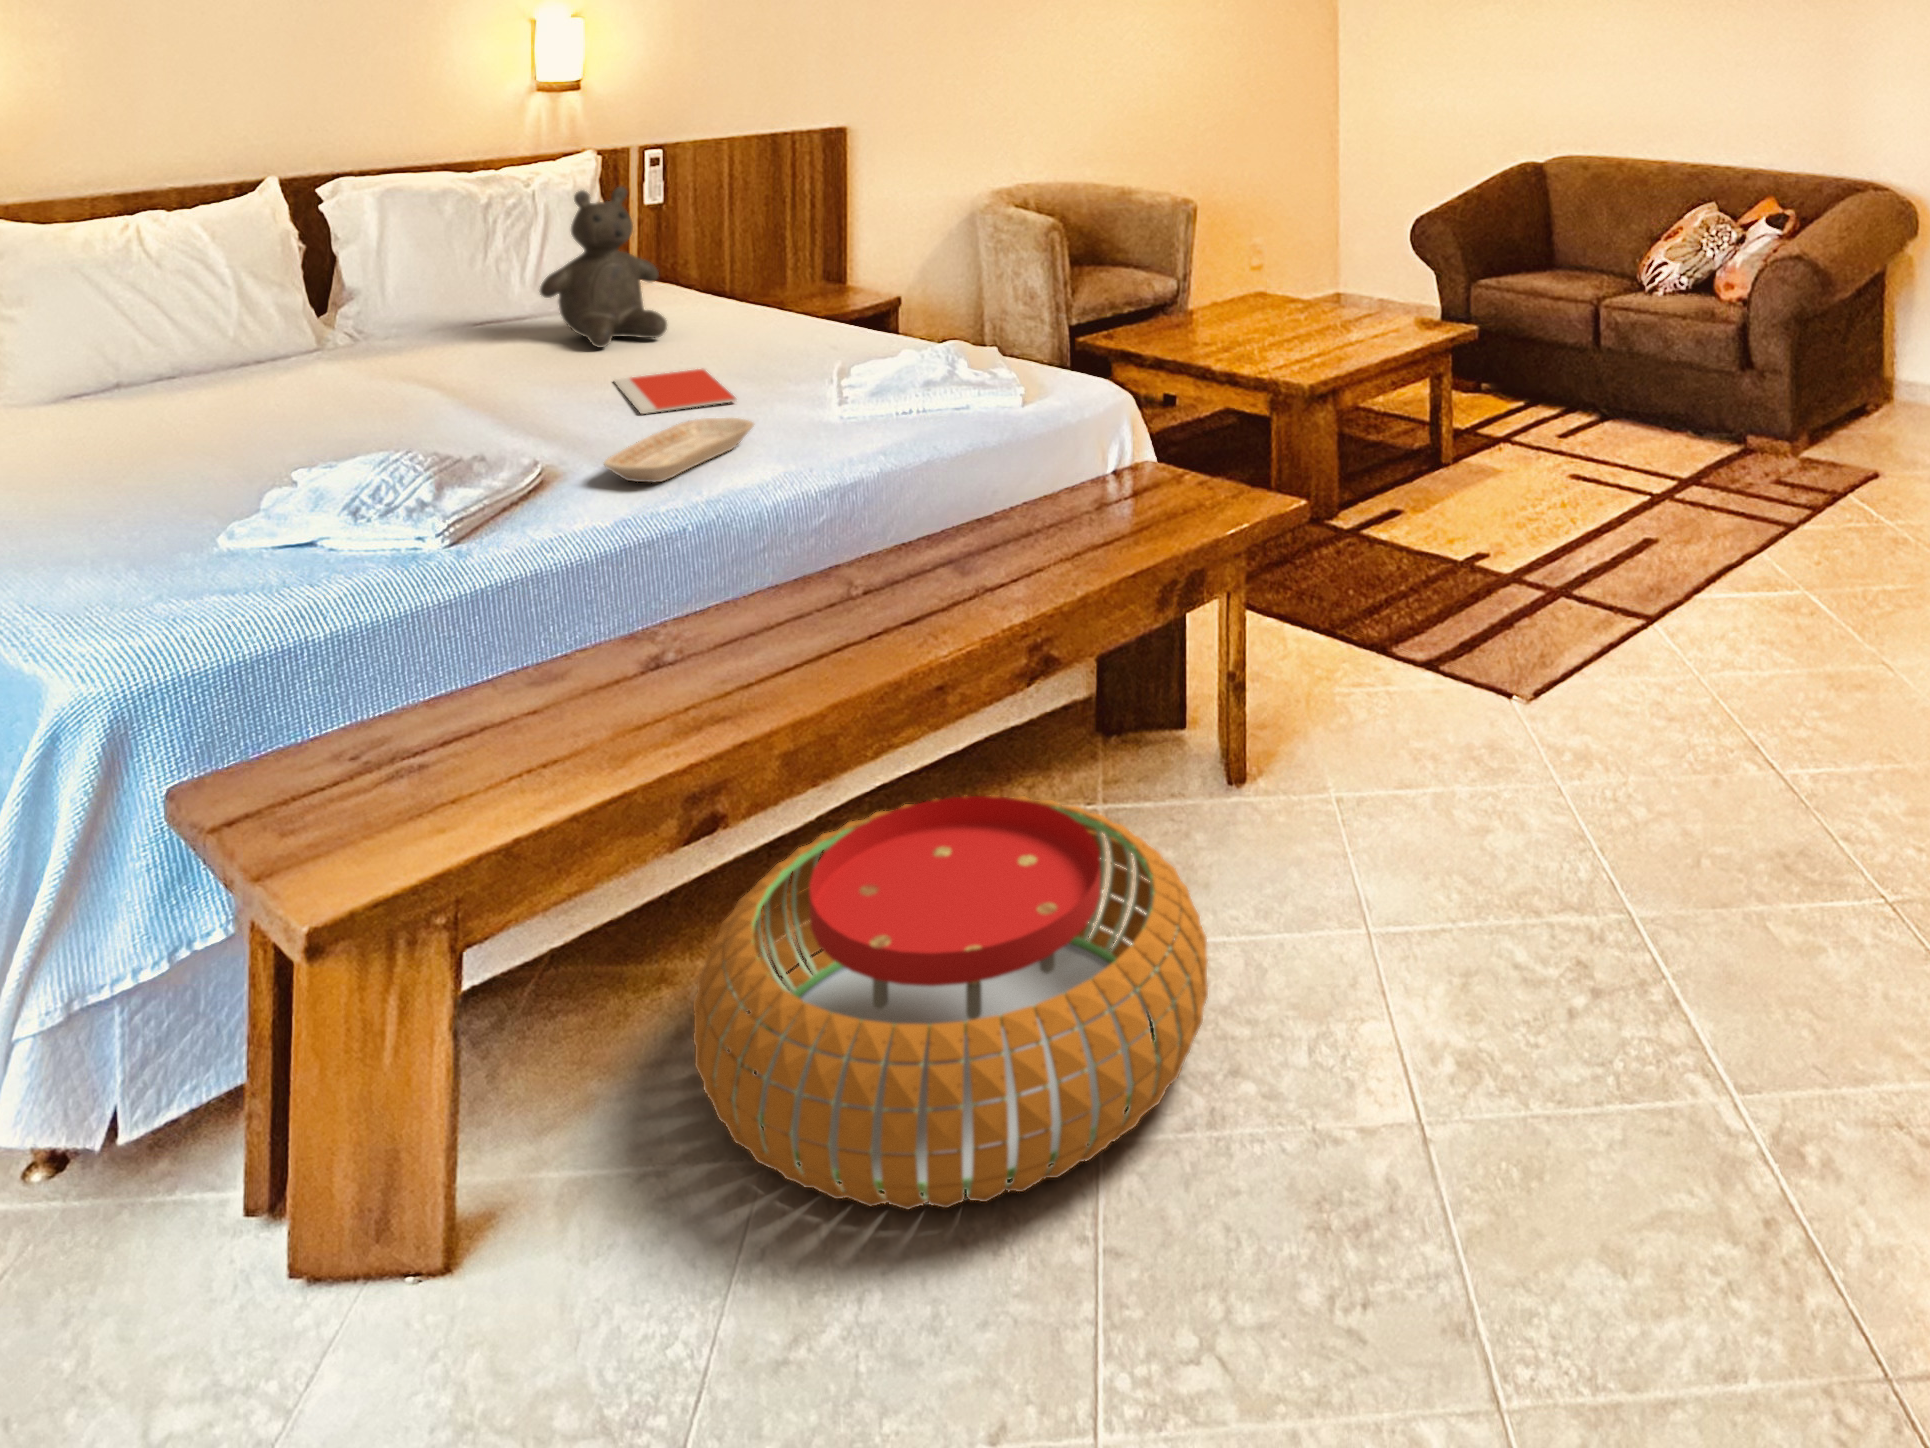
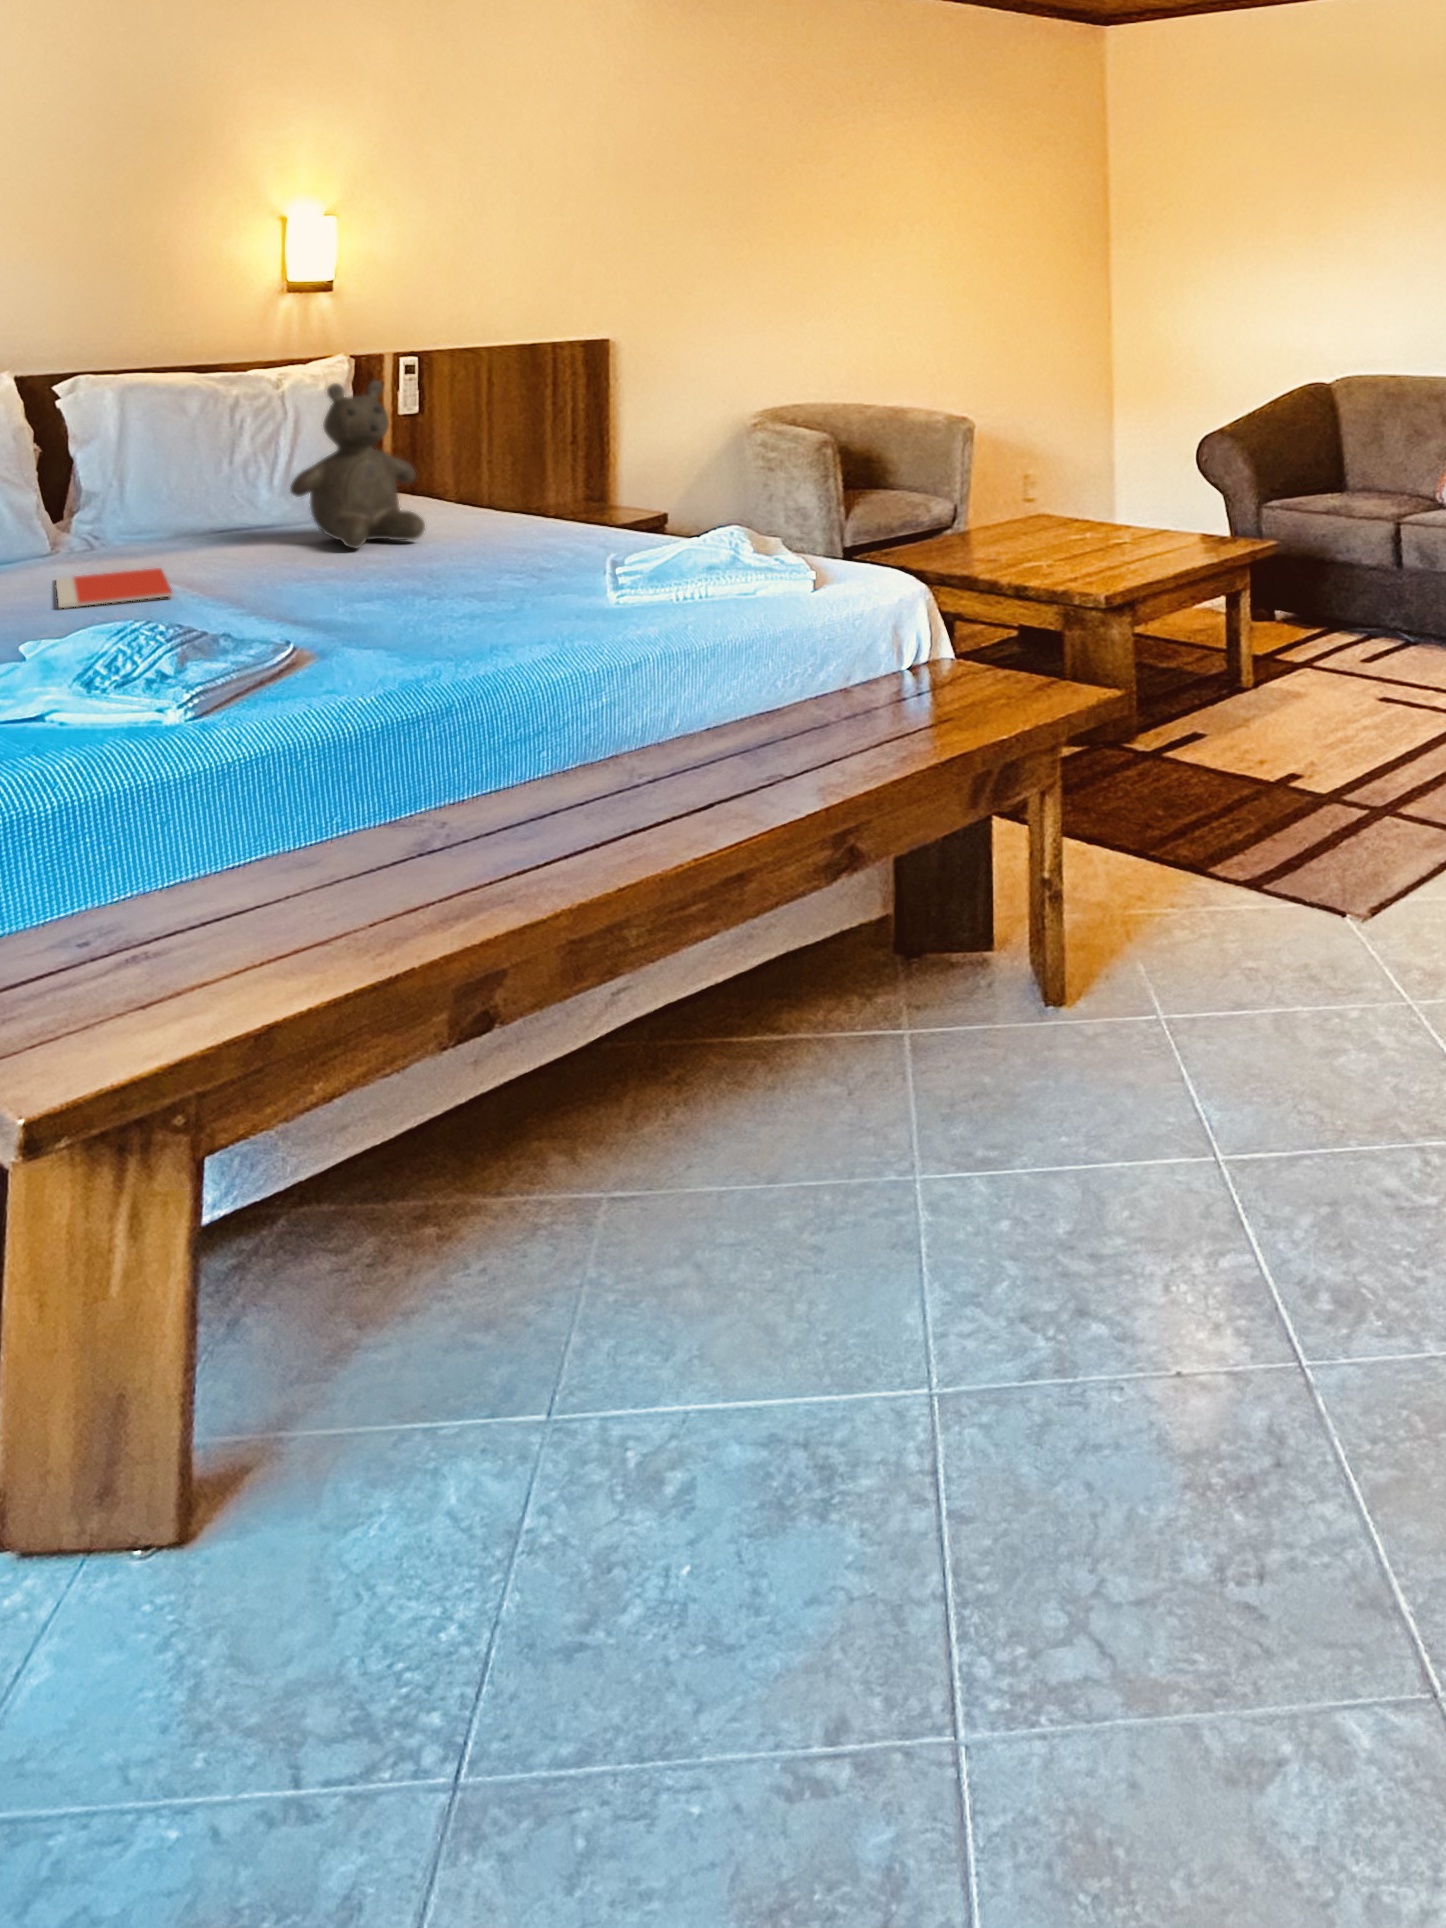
notebook: present [615,369,736,414] -> present [56,568,173,608]
tray: present [604,418,754,482] -> none [361,603,523,664]
pouf: present [693,795,1208,1209] -> none [463,1001,1047,1466]

